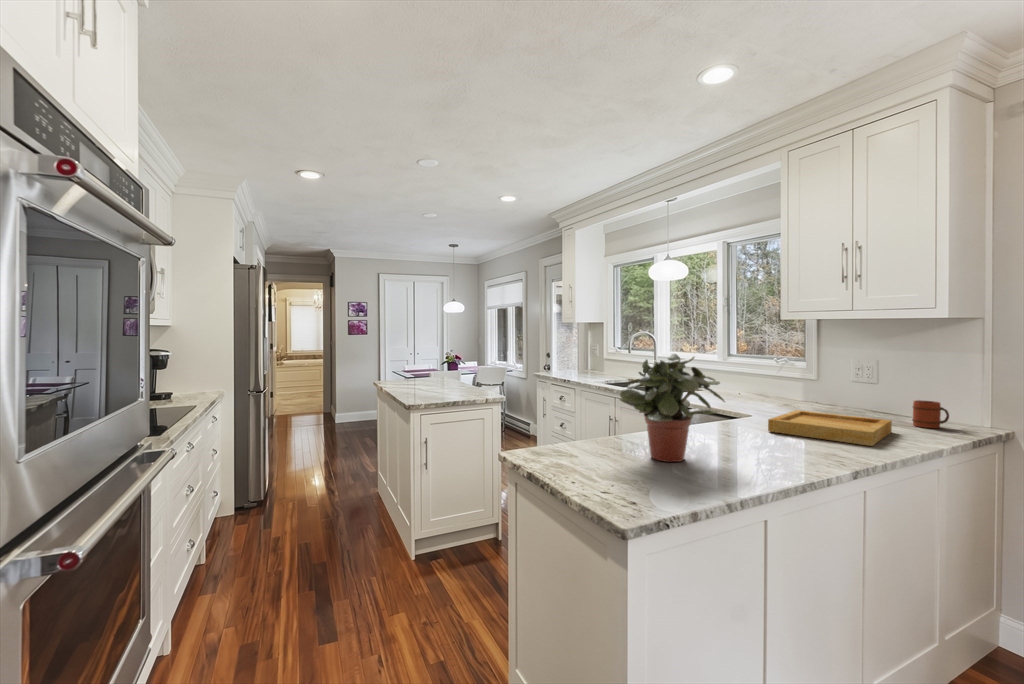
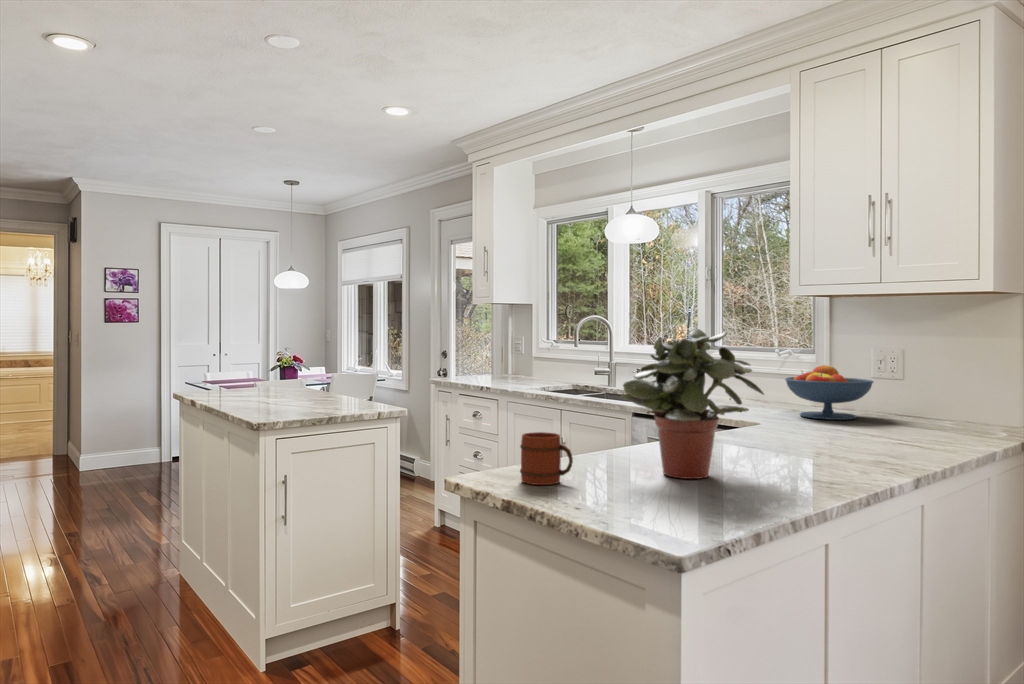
fruit bowl: none [775,371,847,413] -> present [785,365,873,420]
mug: present [912,400,949,428] -> present [520,432,573,485]
tray: present [768,410,892,446] -> none [793,414,936,452]

